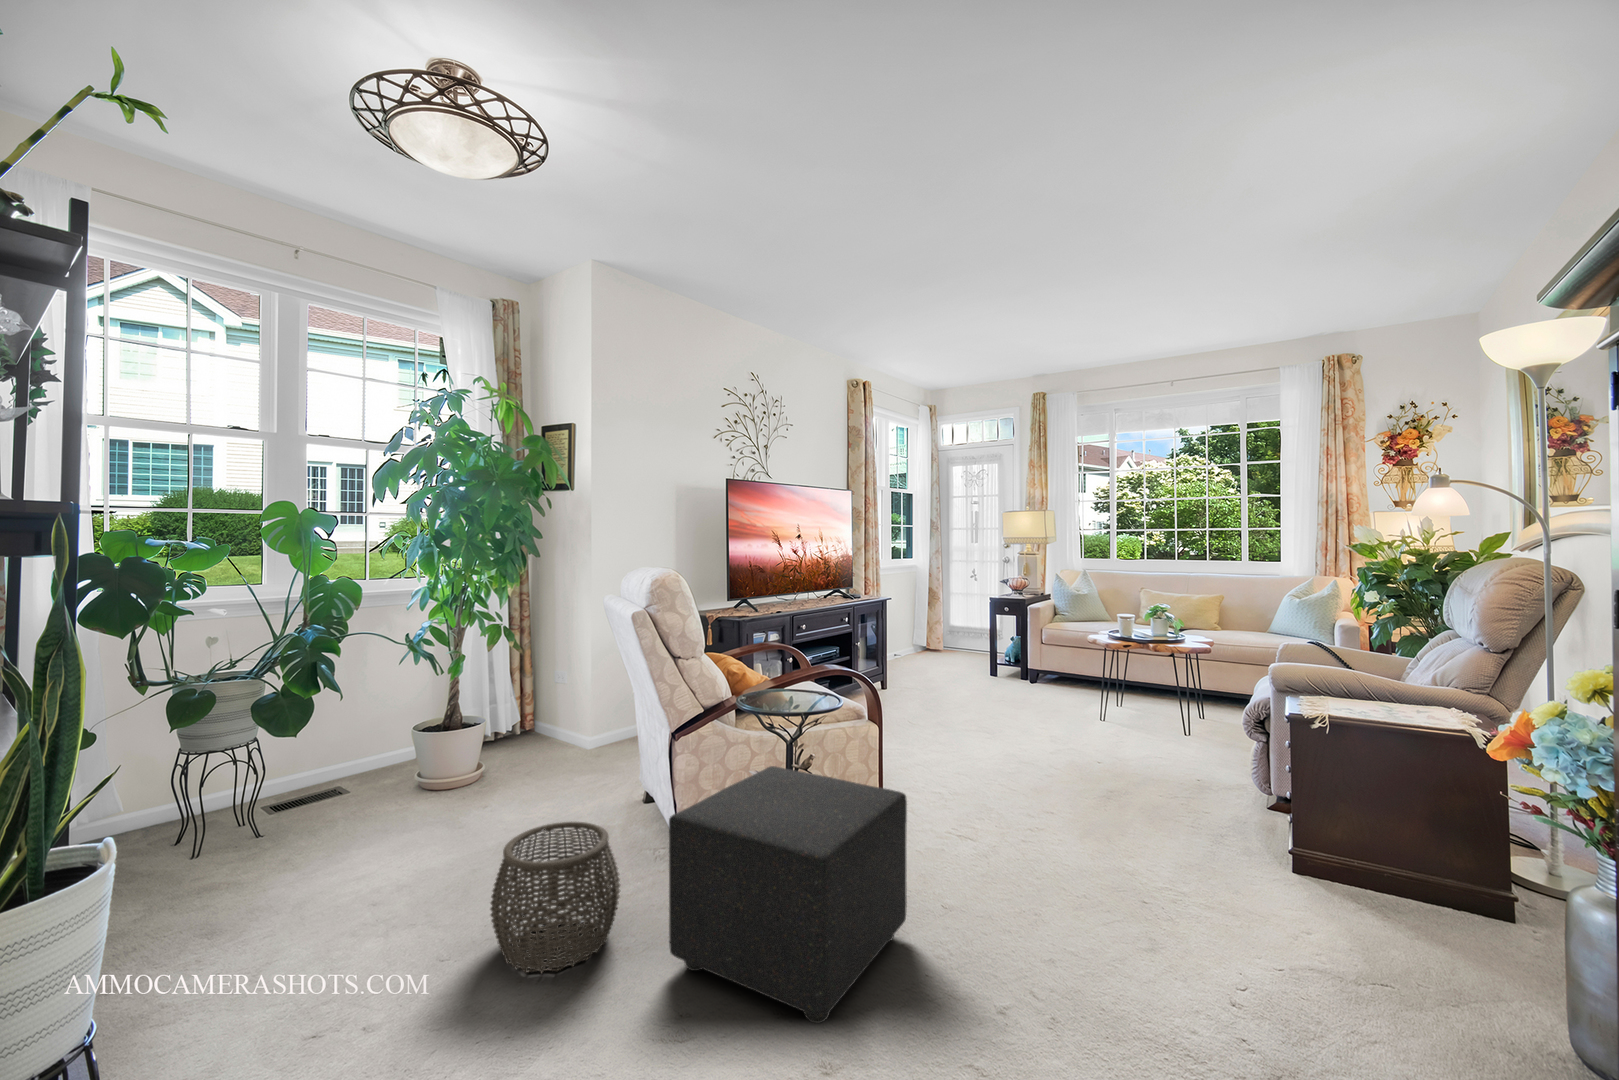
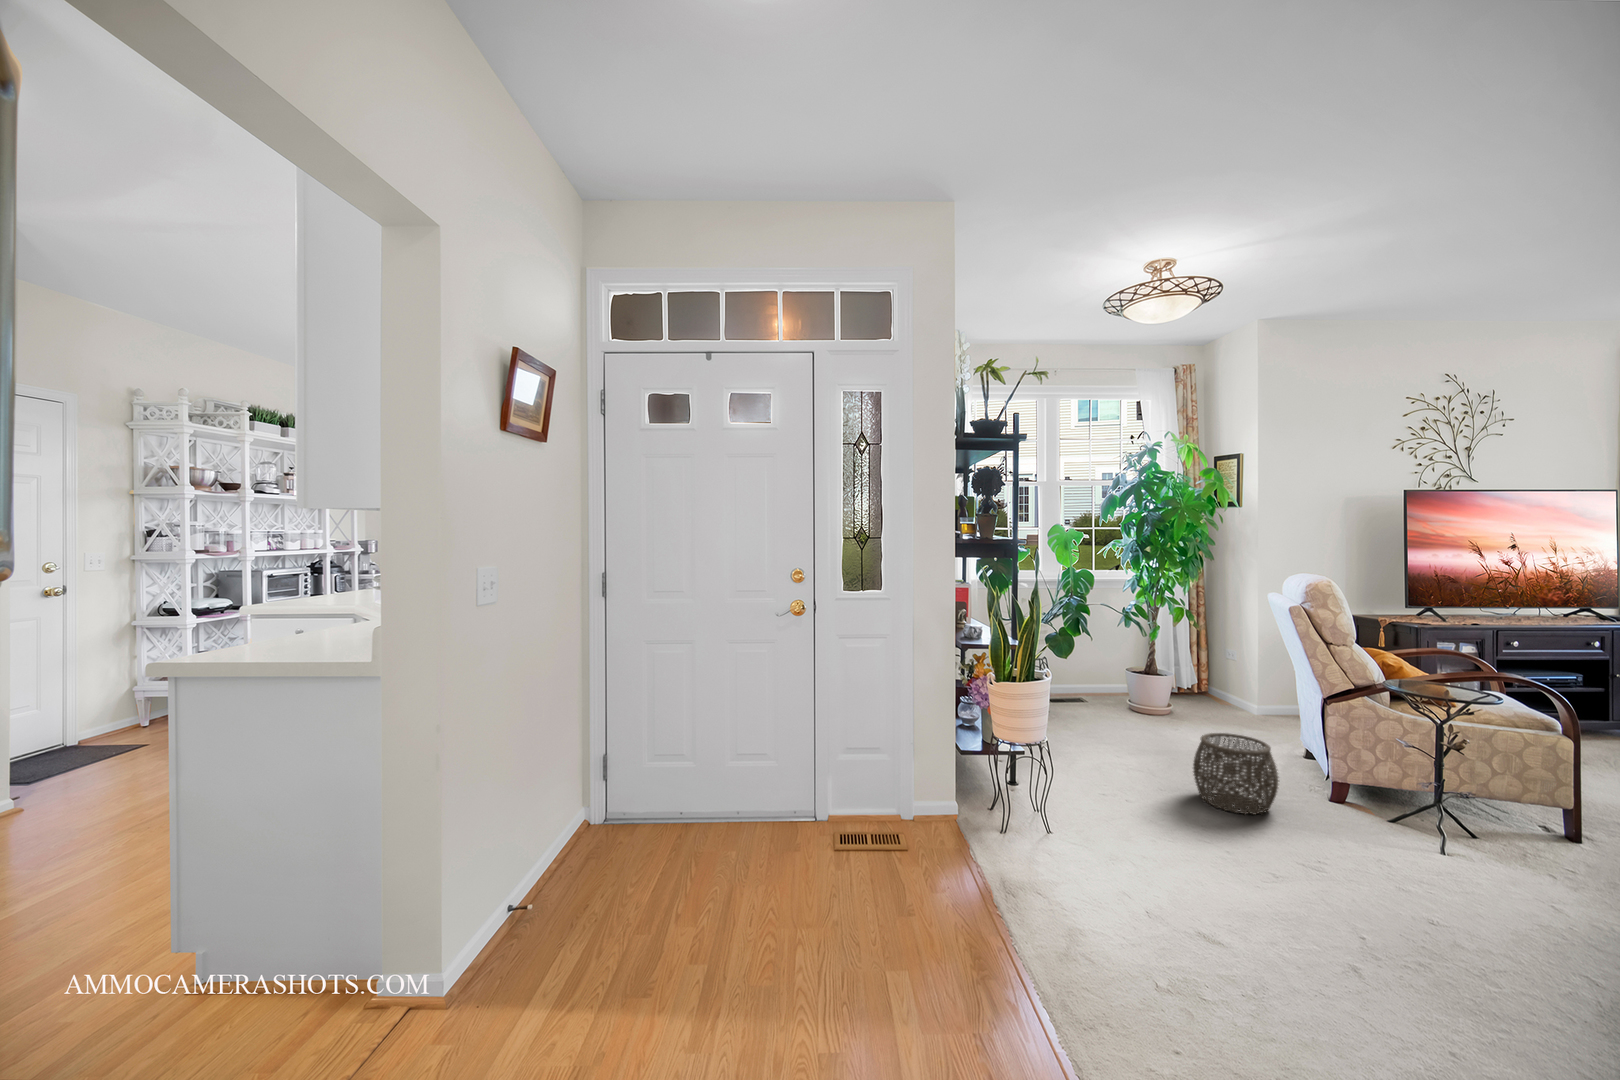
ottoman: present [669,766,907,1023] -> none [1315,735,1551,894]

